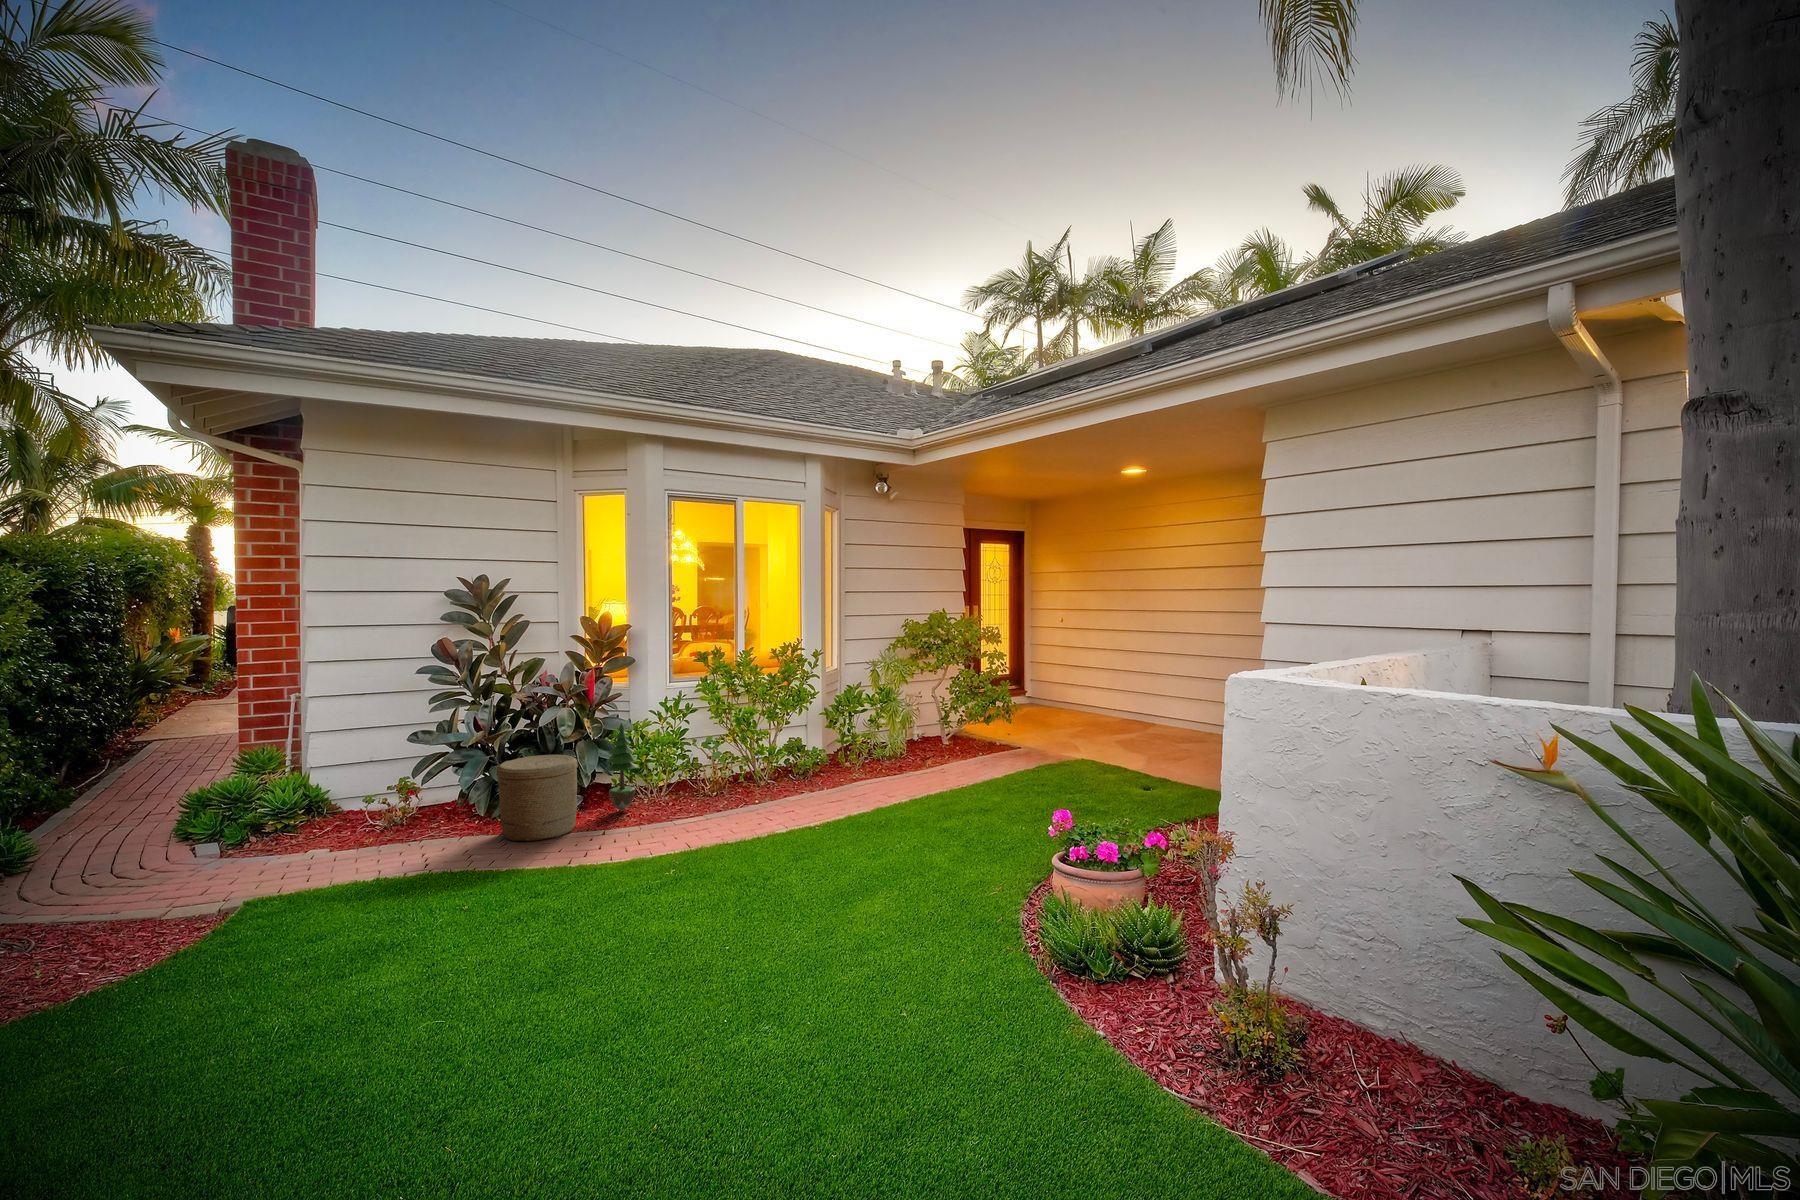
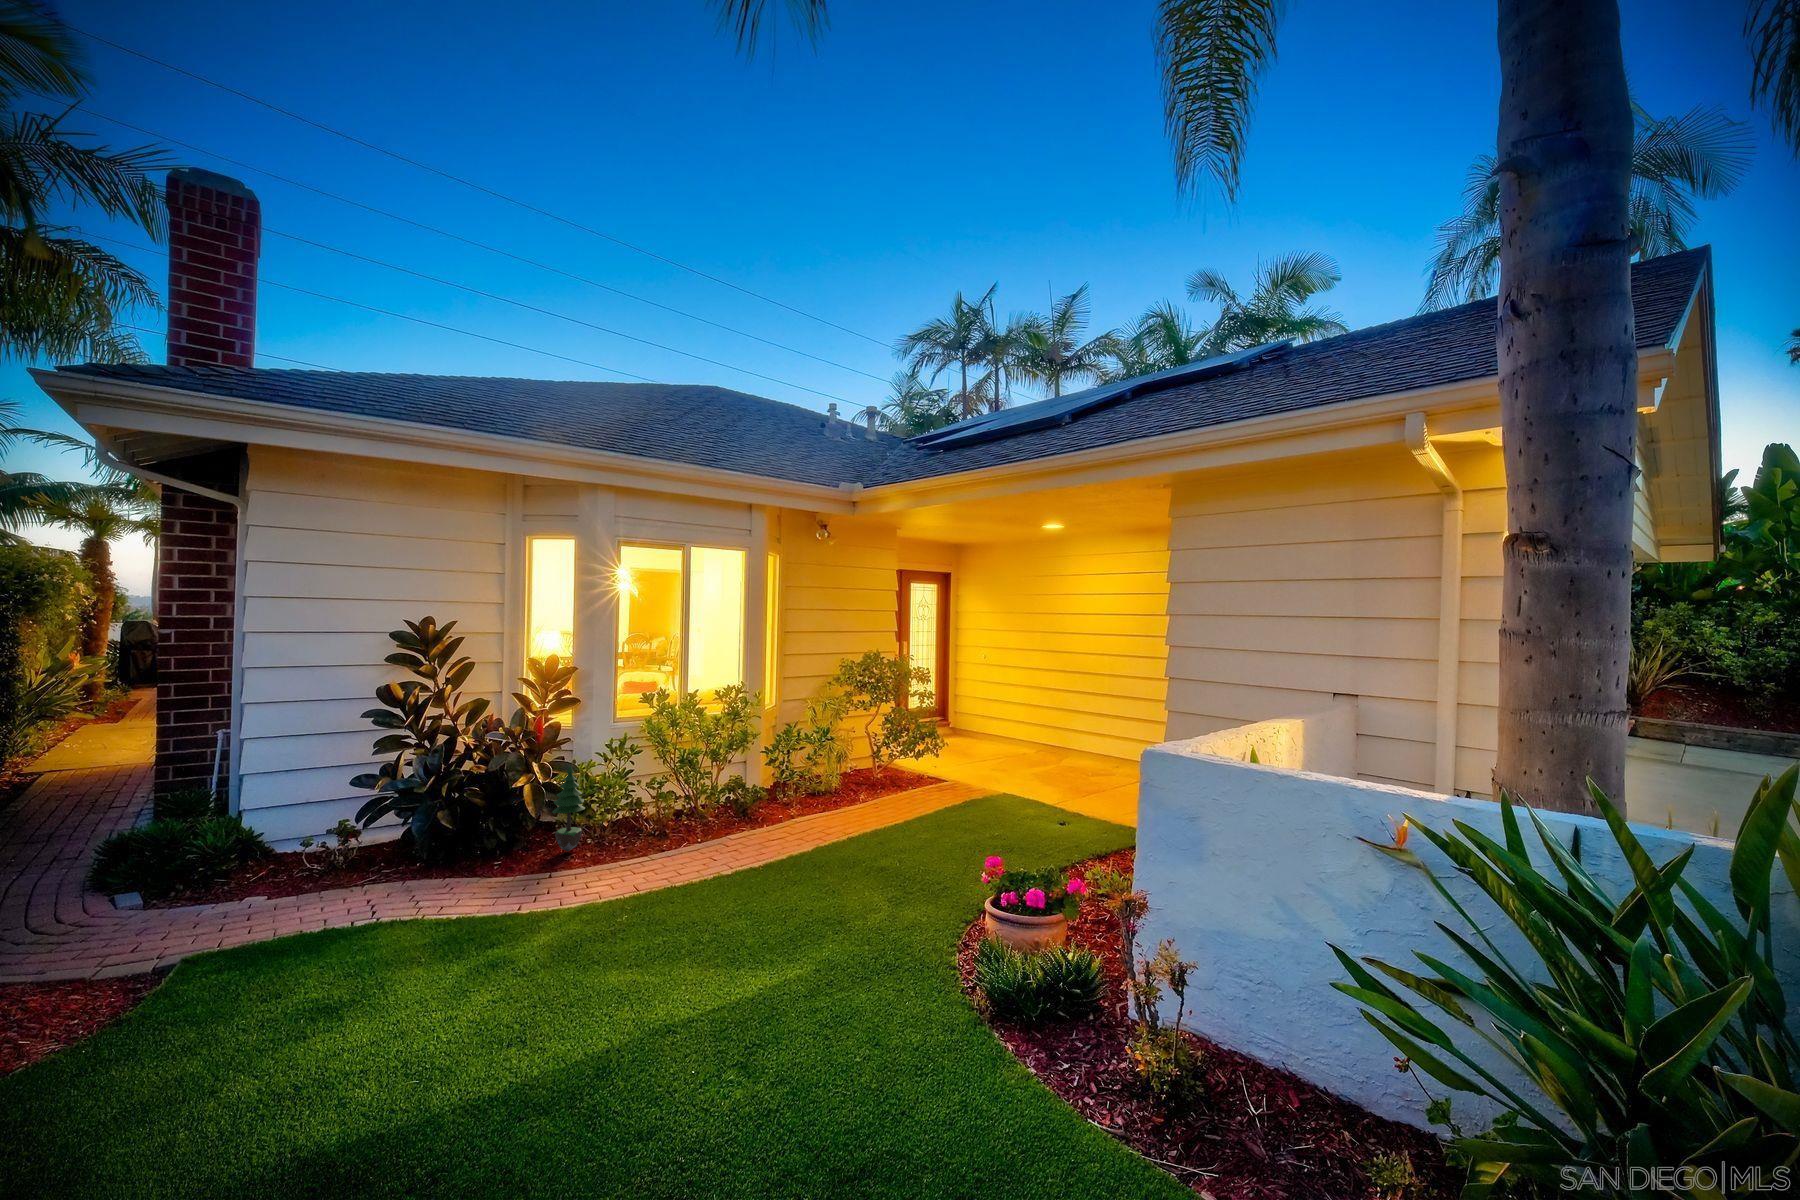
woven basket: present [497,755,578,841] -> none [444,799,526,888]

